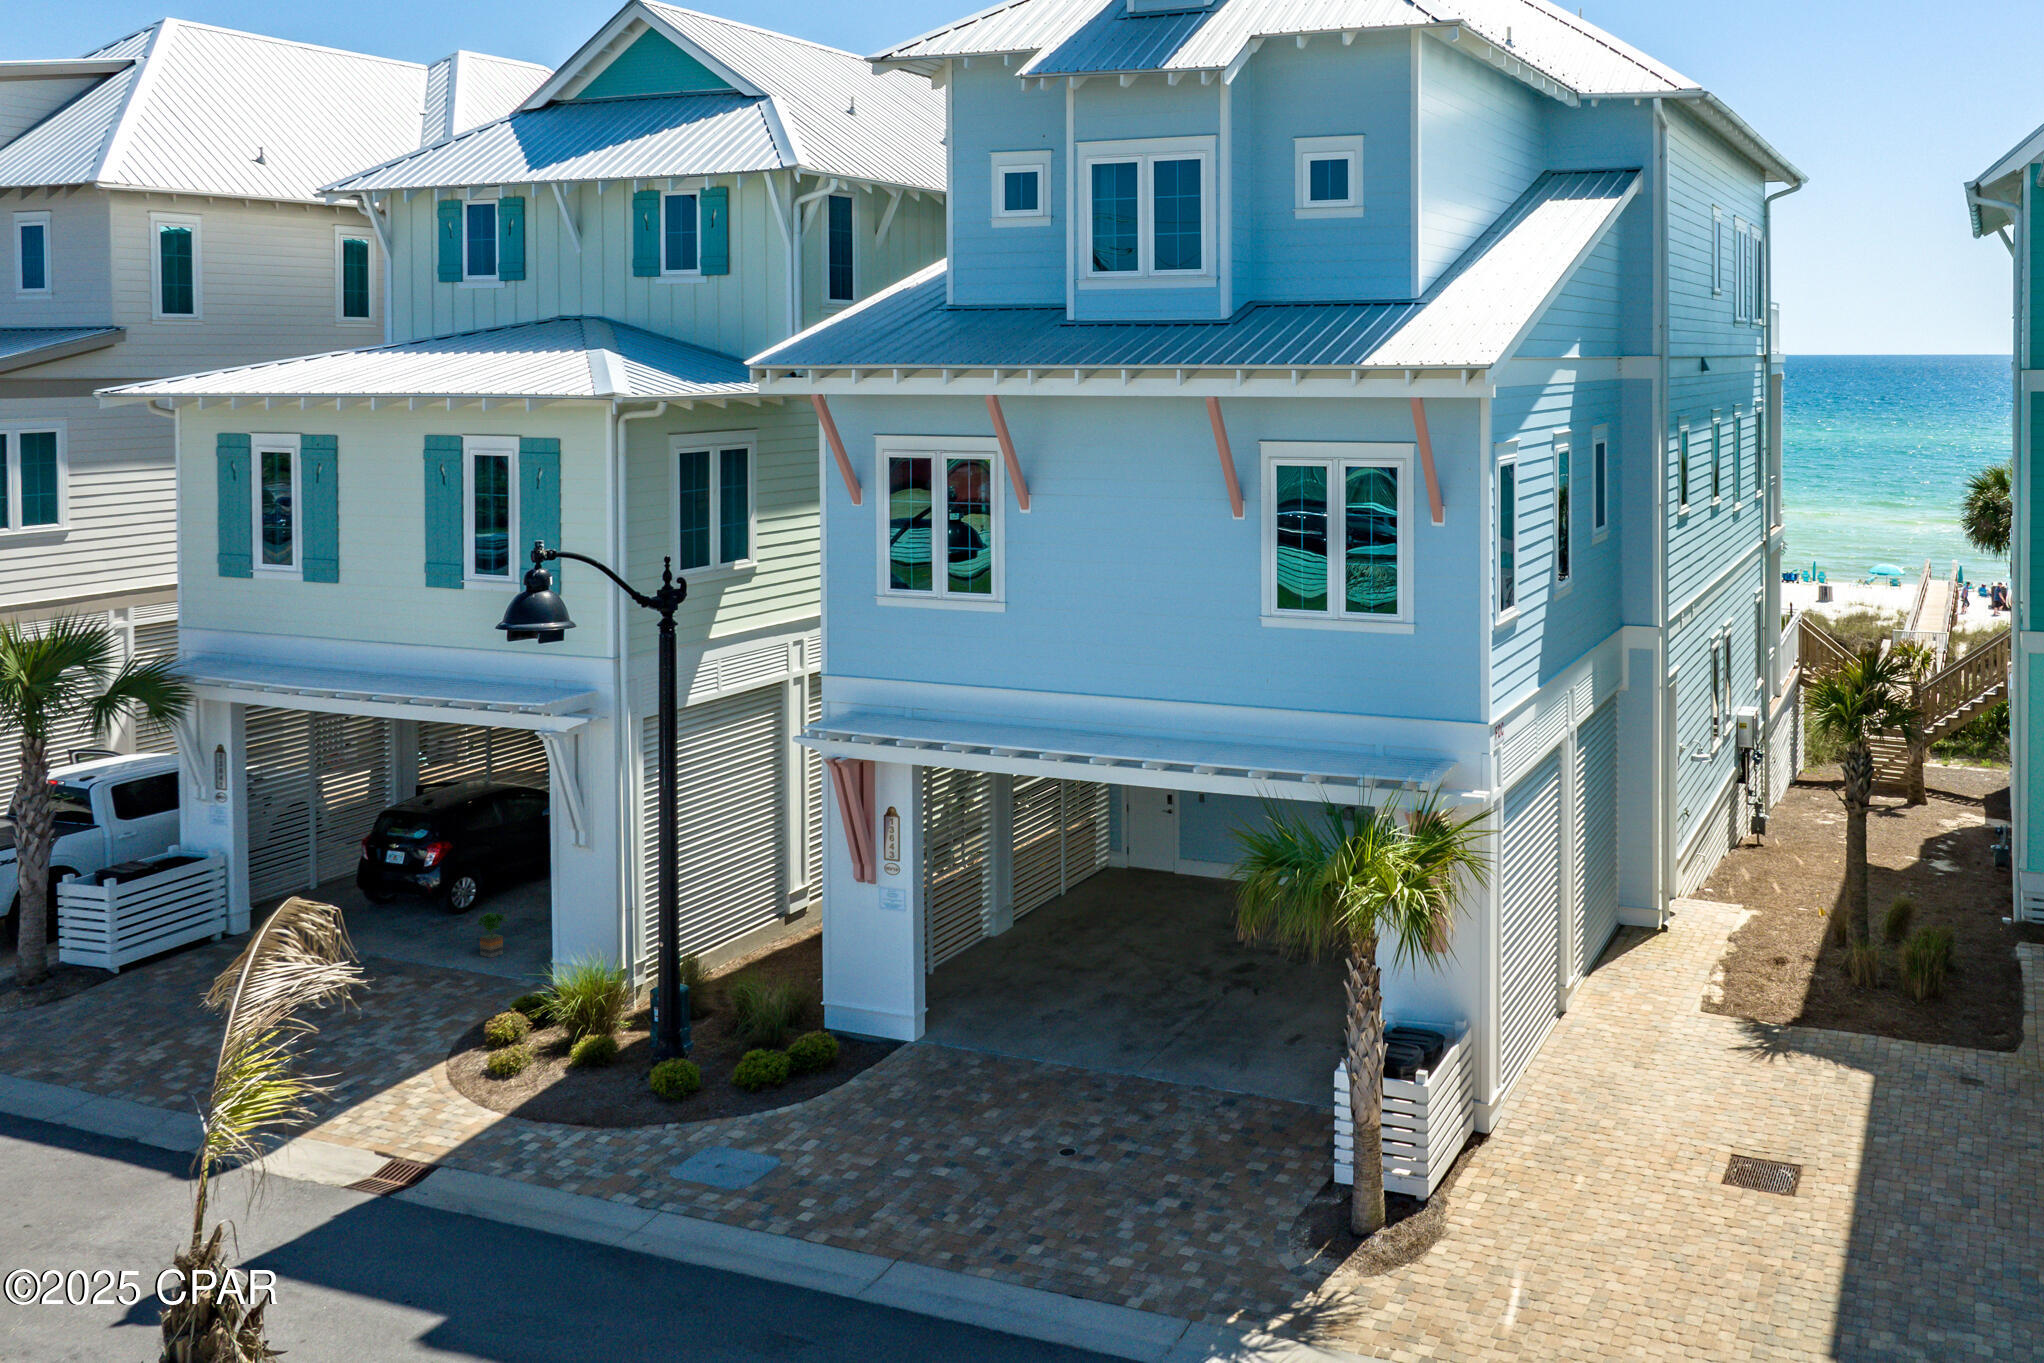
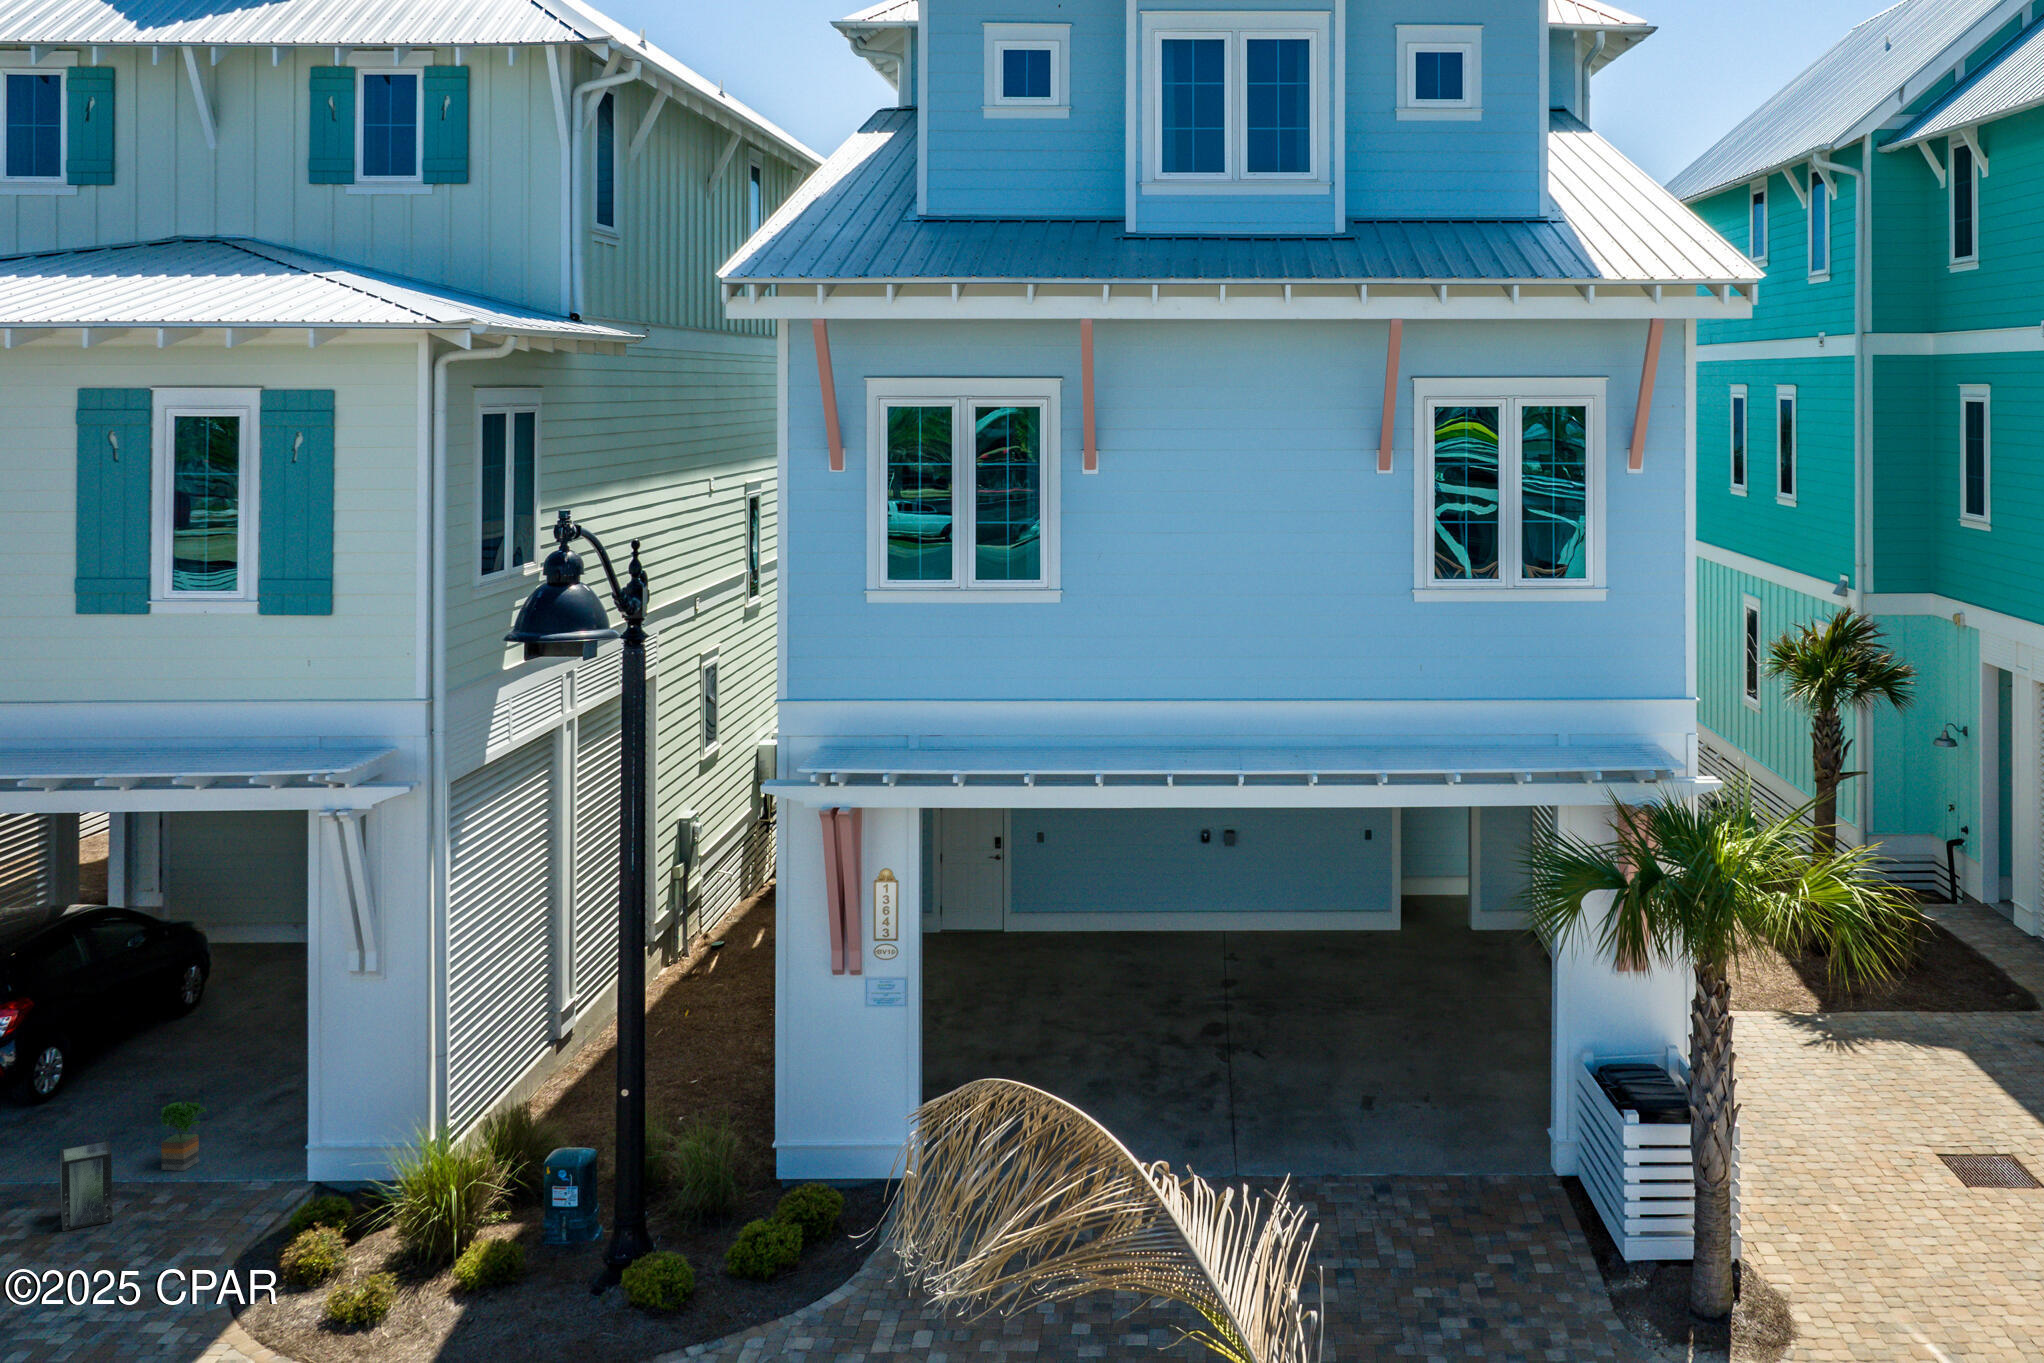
storage box: none [399,929,435,981] -> present [60,1141,112,1231]

